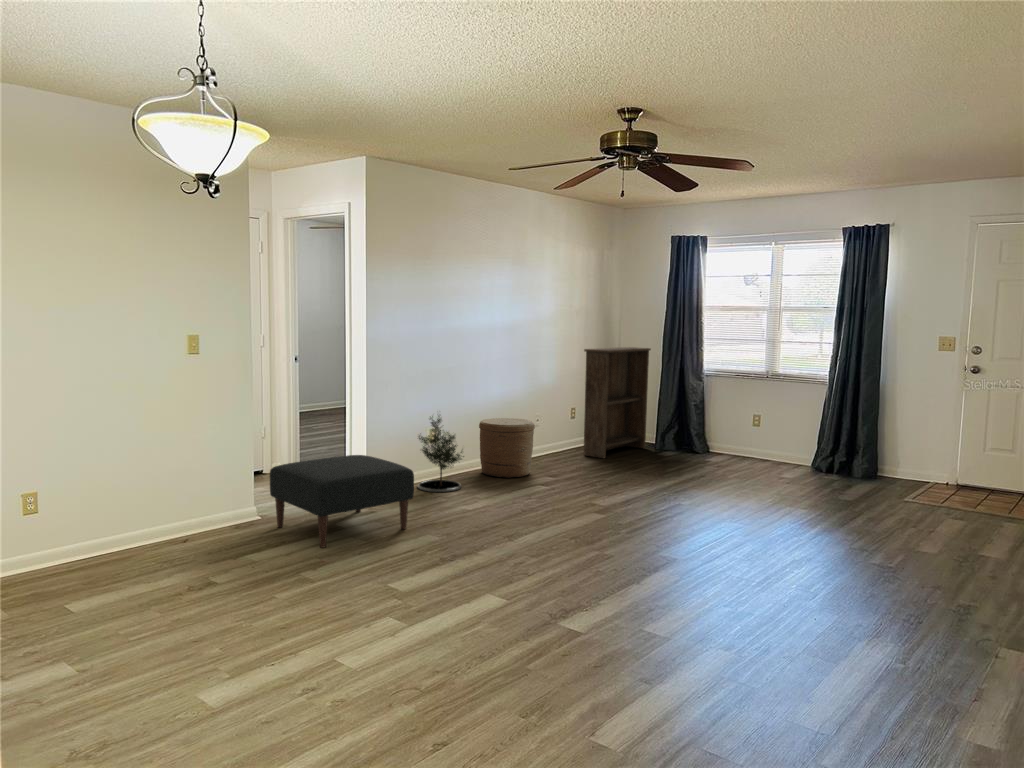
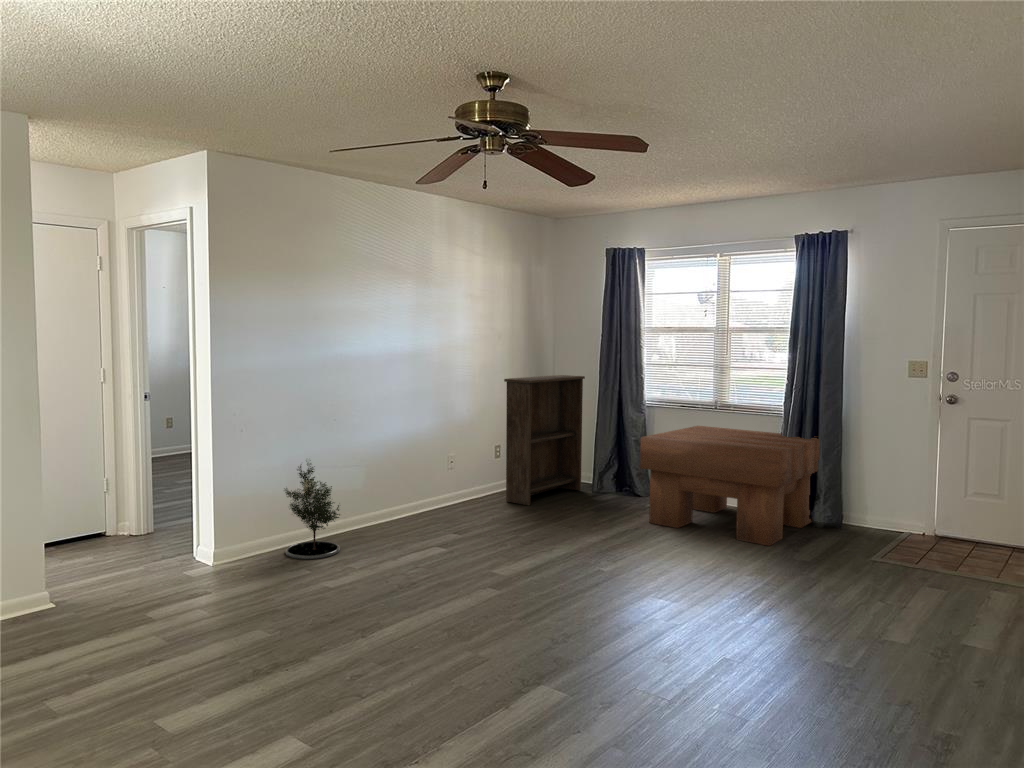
coffee table: none [705,392,865,490] -> present [640,426,819,546]
woven basket: present [479,418,535,478] -> none [370,462,437,536]
ottoman: present [270,455,414,548] -> none [55,521,242,656]

